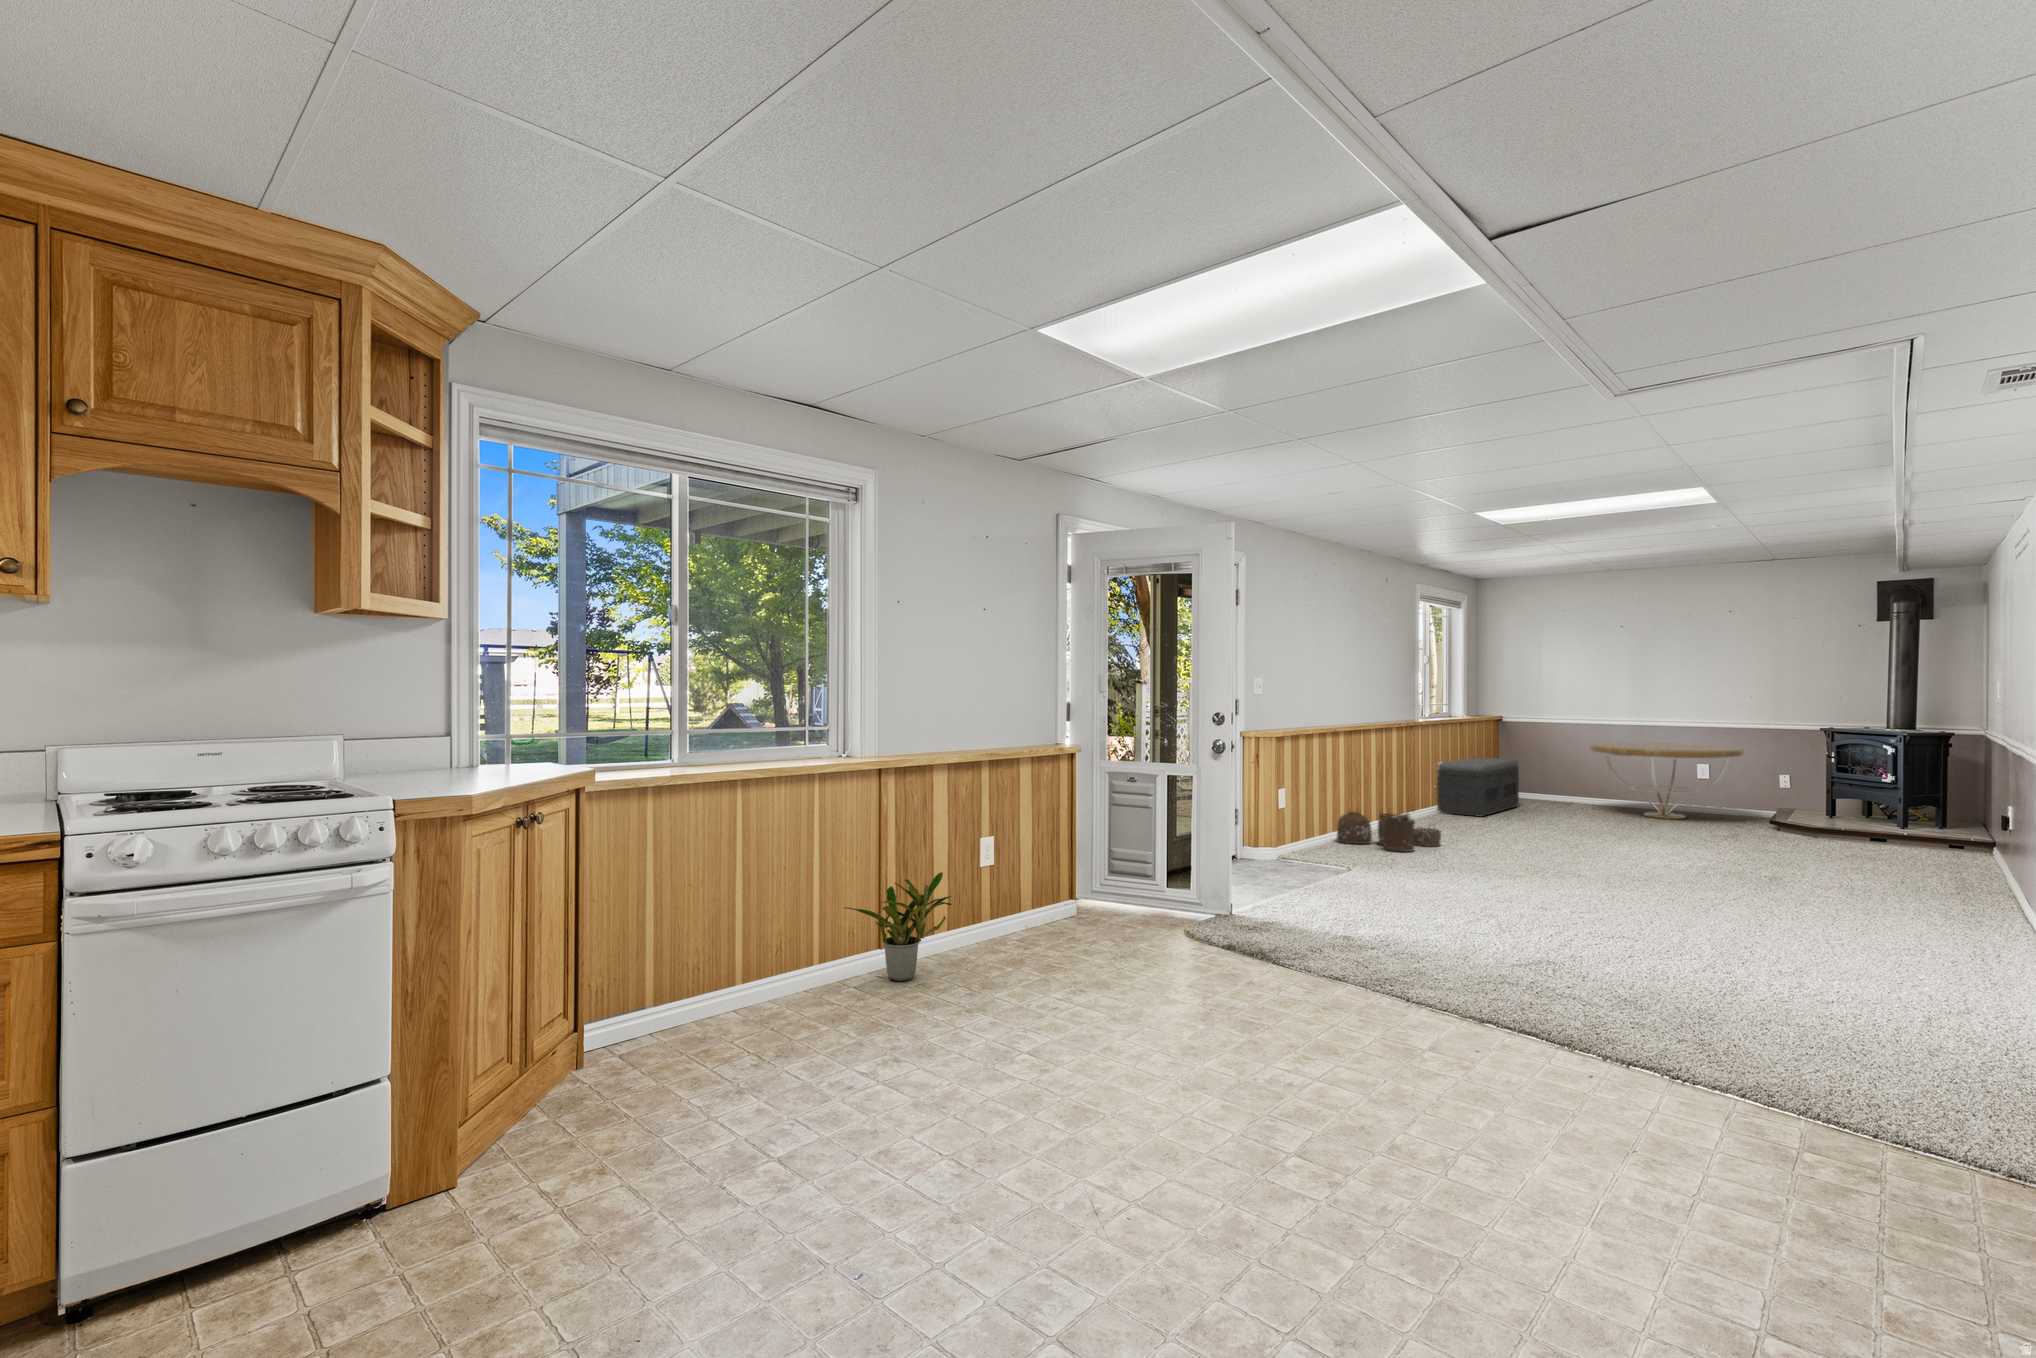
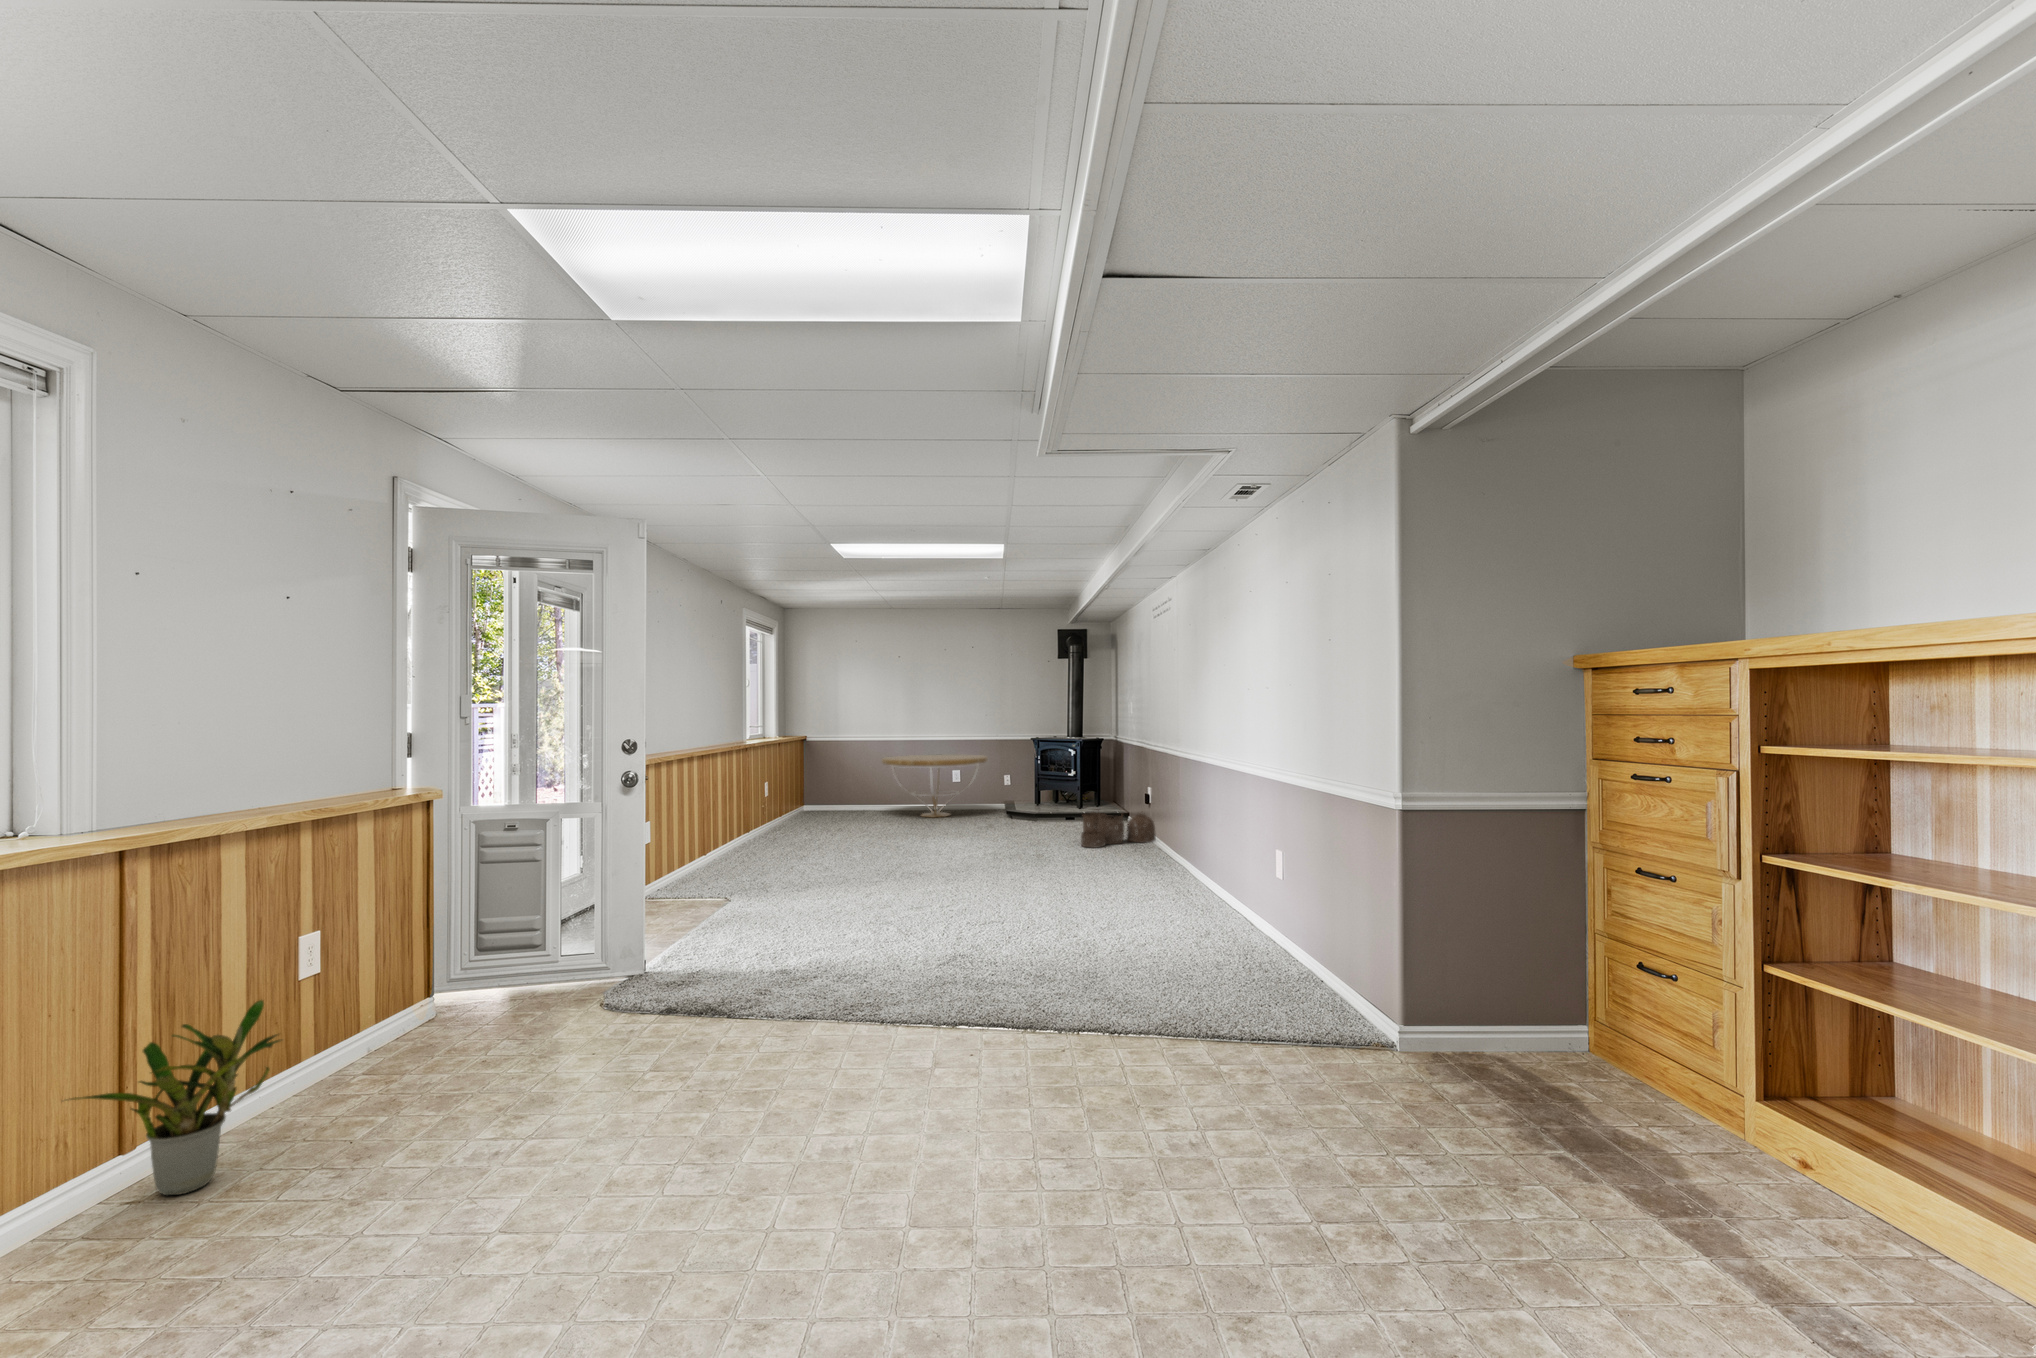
storage bench: present [1437,757,1519,817] -> none [761,776,825,832]
woven basket: present [1336,812,1441,852] -> present [1081,812,1156,847]

